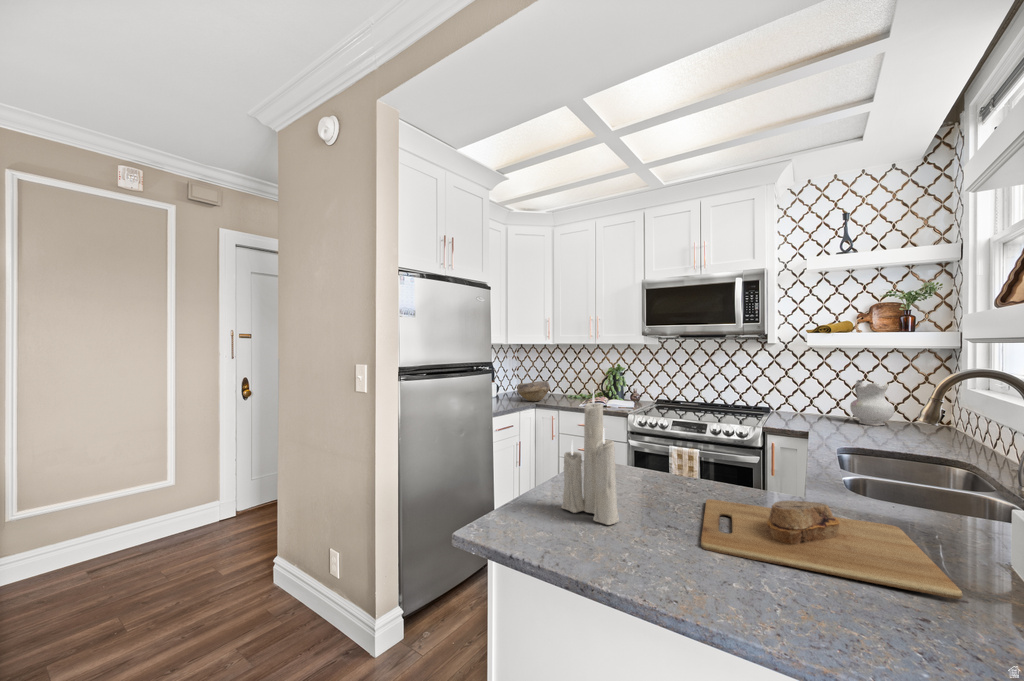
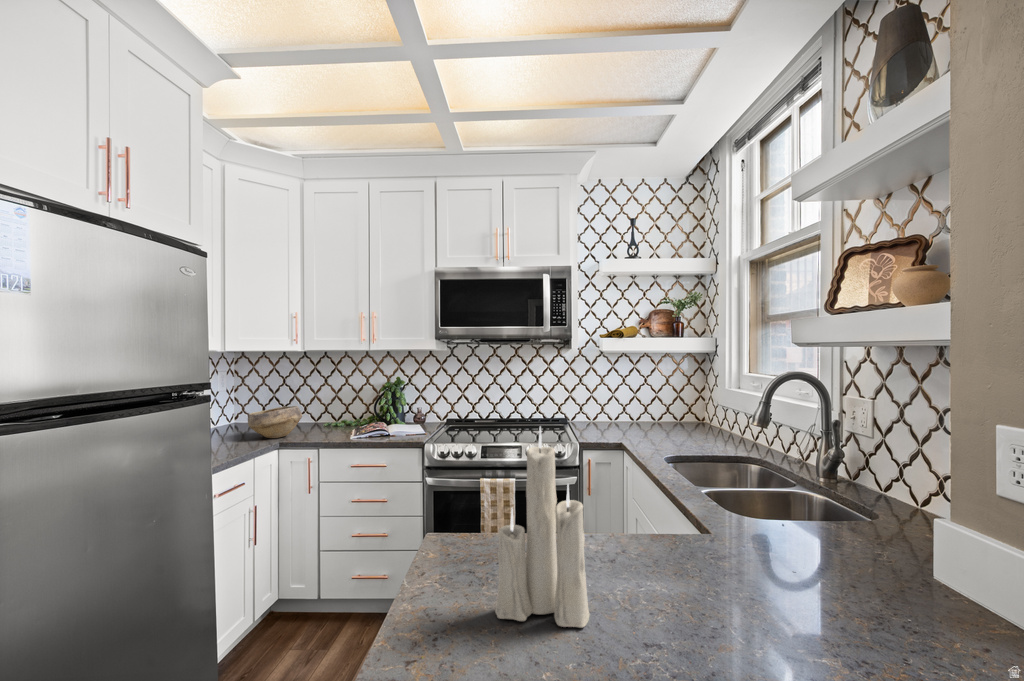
ceramic pitcher: present [850,380,895,426] -> none [636,384,670,429]
cutting board: present [701,499,962,599] -> none [639,531,925,626]

